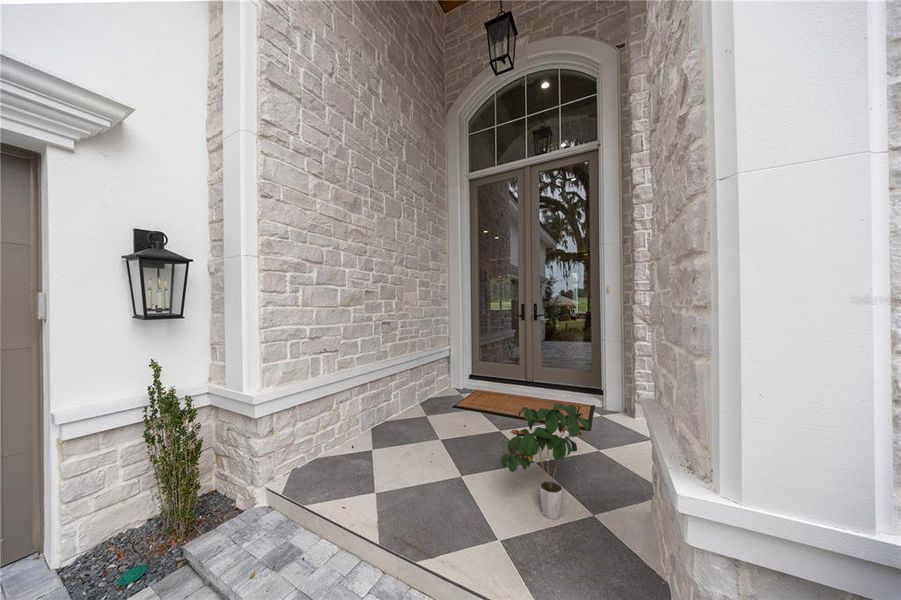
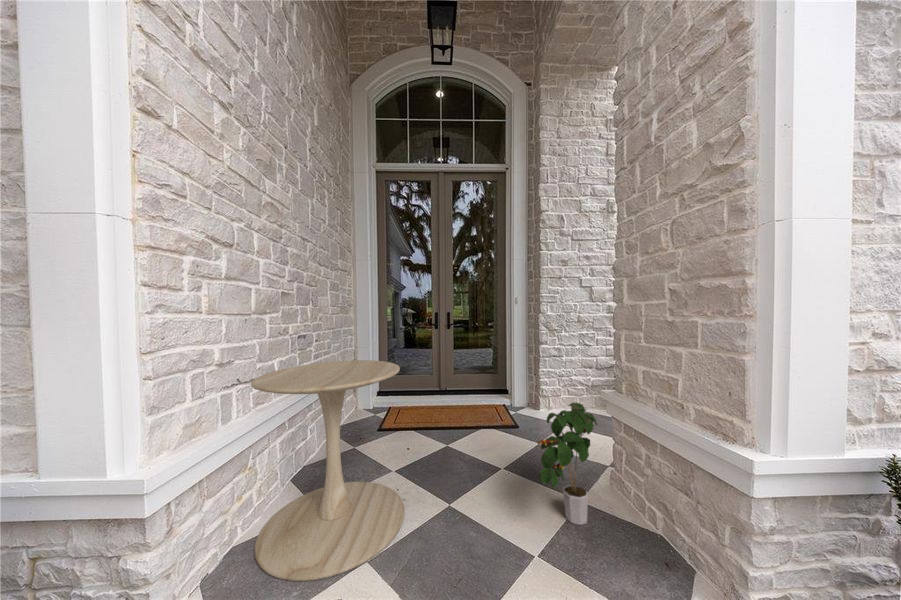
pedestal table: none [323,345,427,485] -> present [251,360,404,581]

